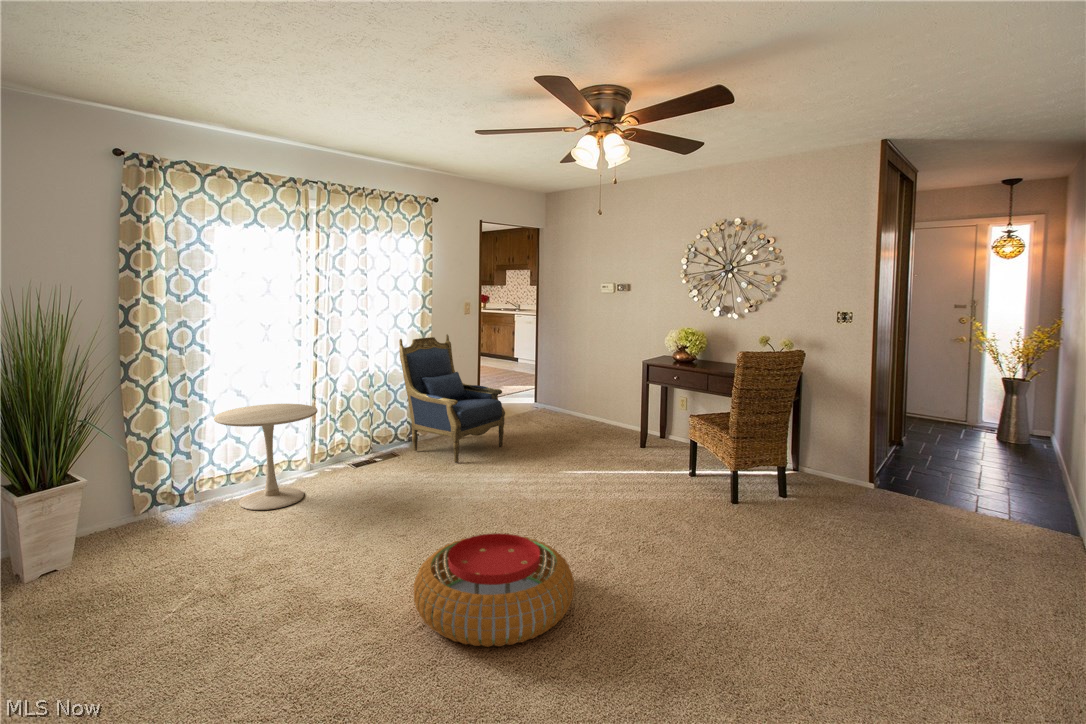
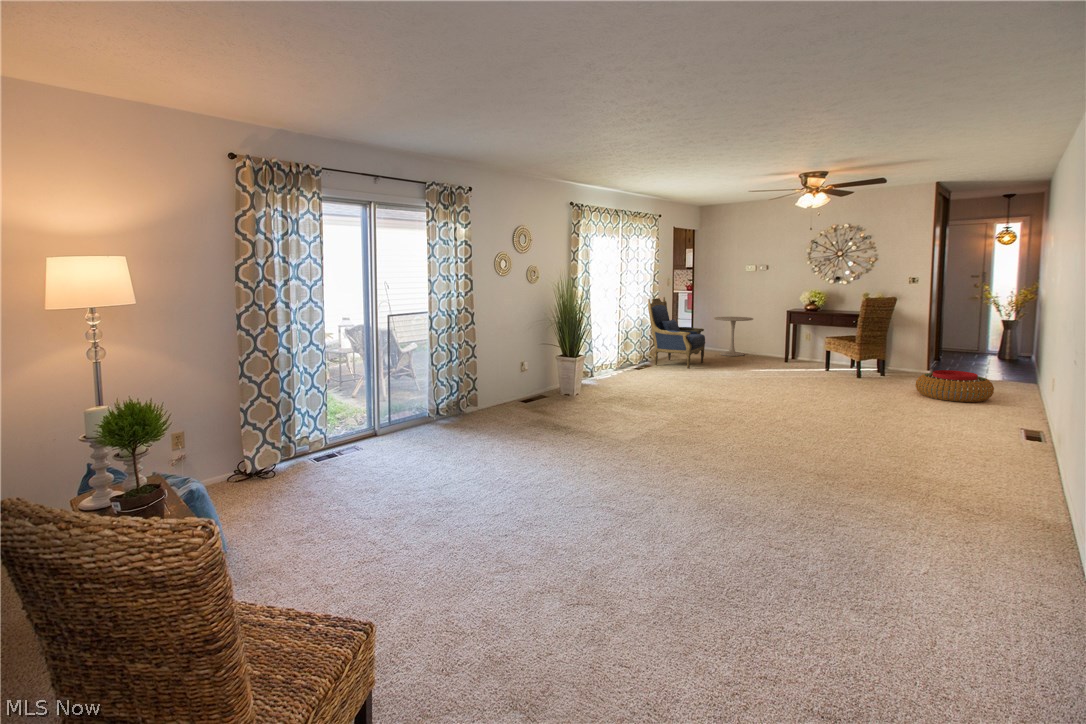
side table: present [214,404,318,510] -> present [714,317,753,356]
pouf: present [414,533,574,647] -> present [915,370,994,402]

